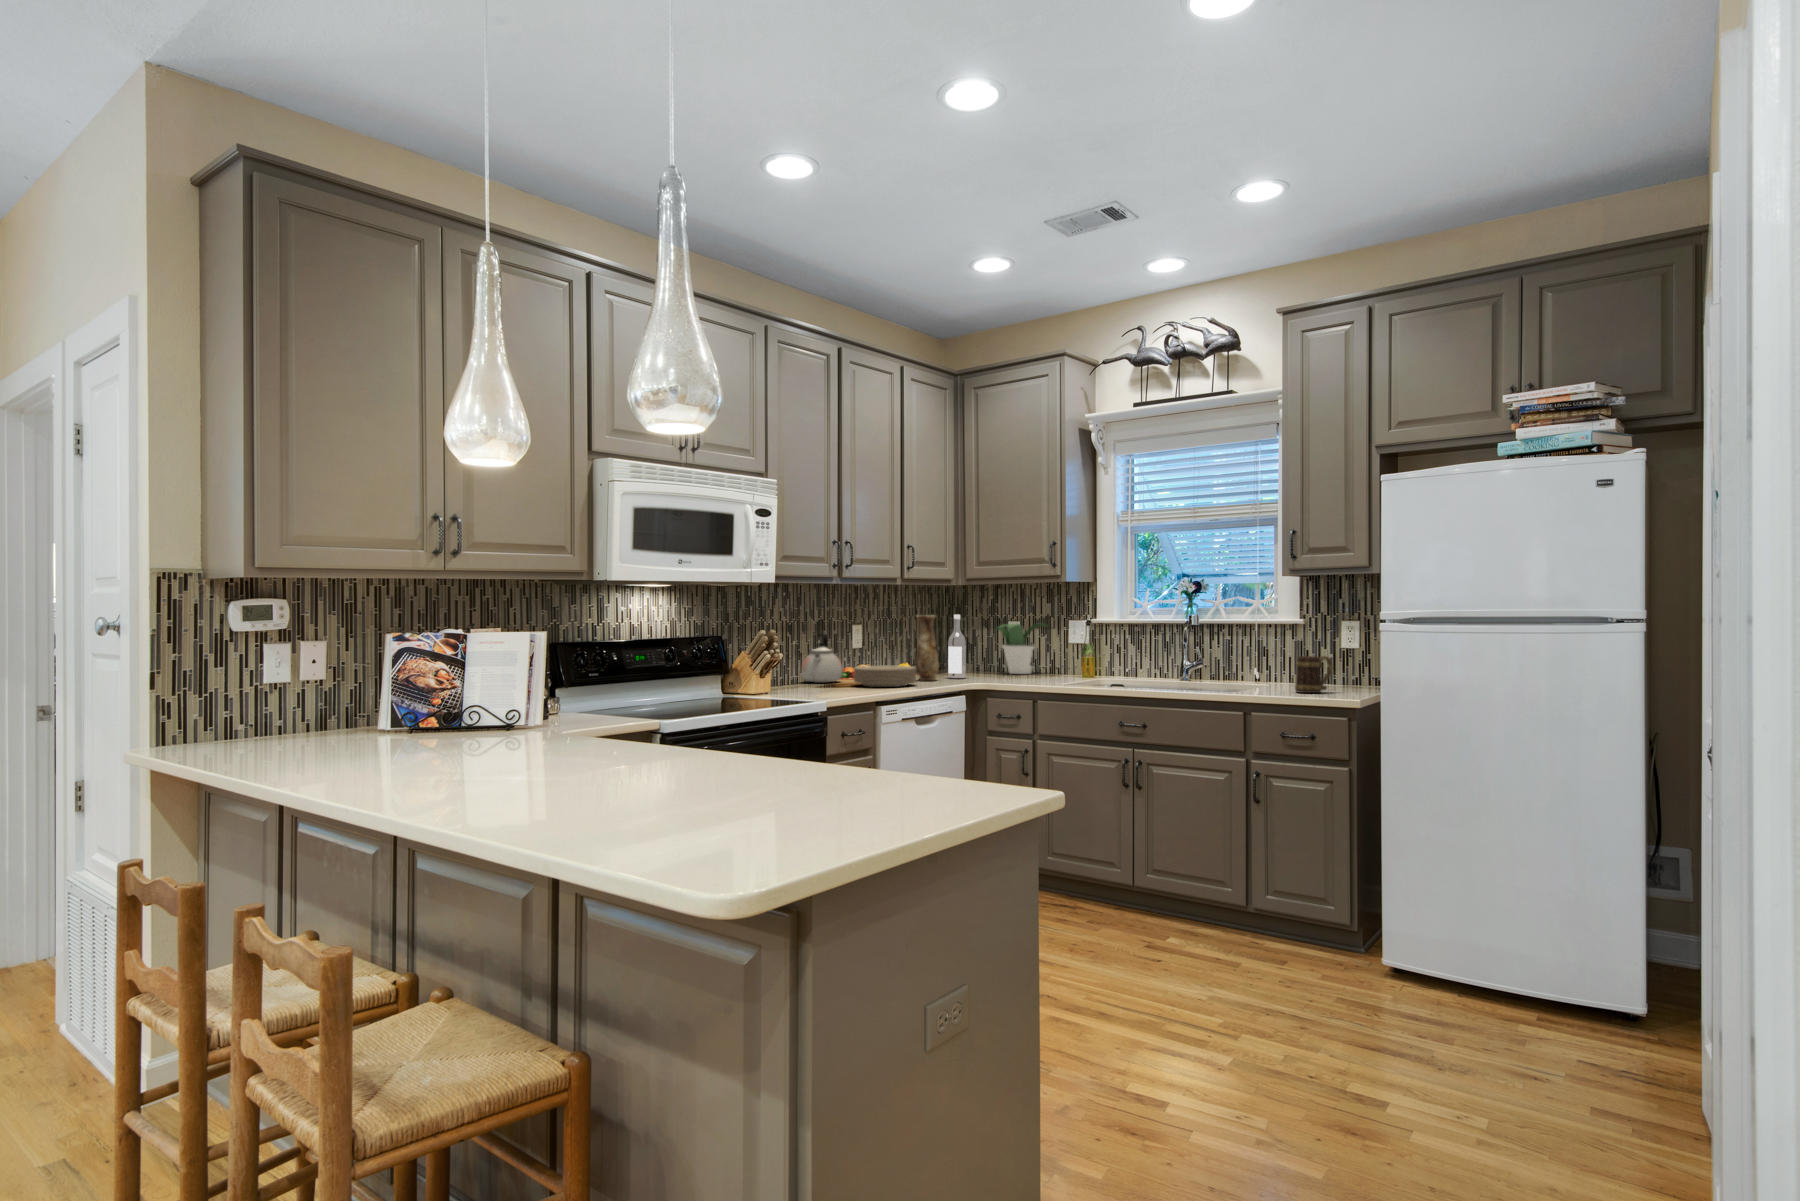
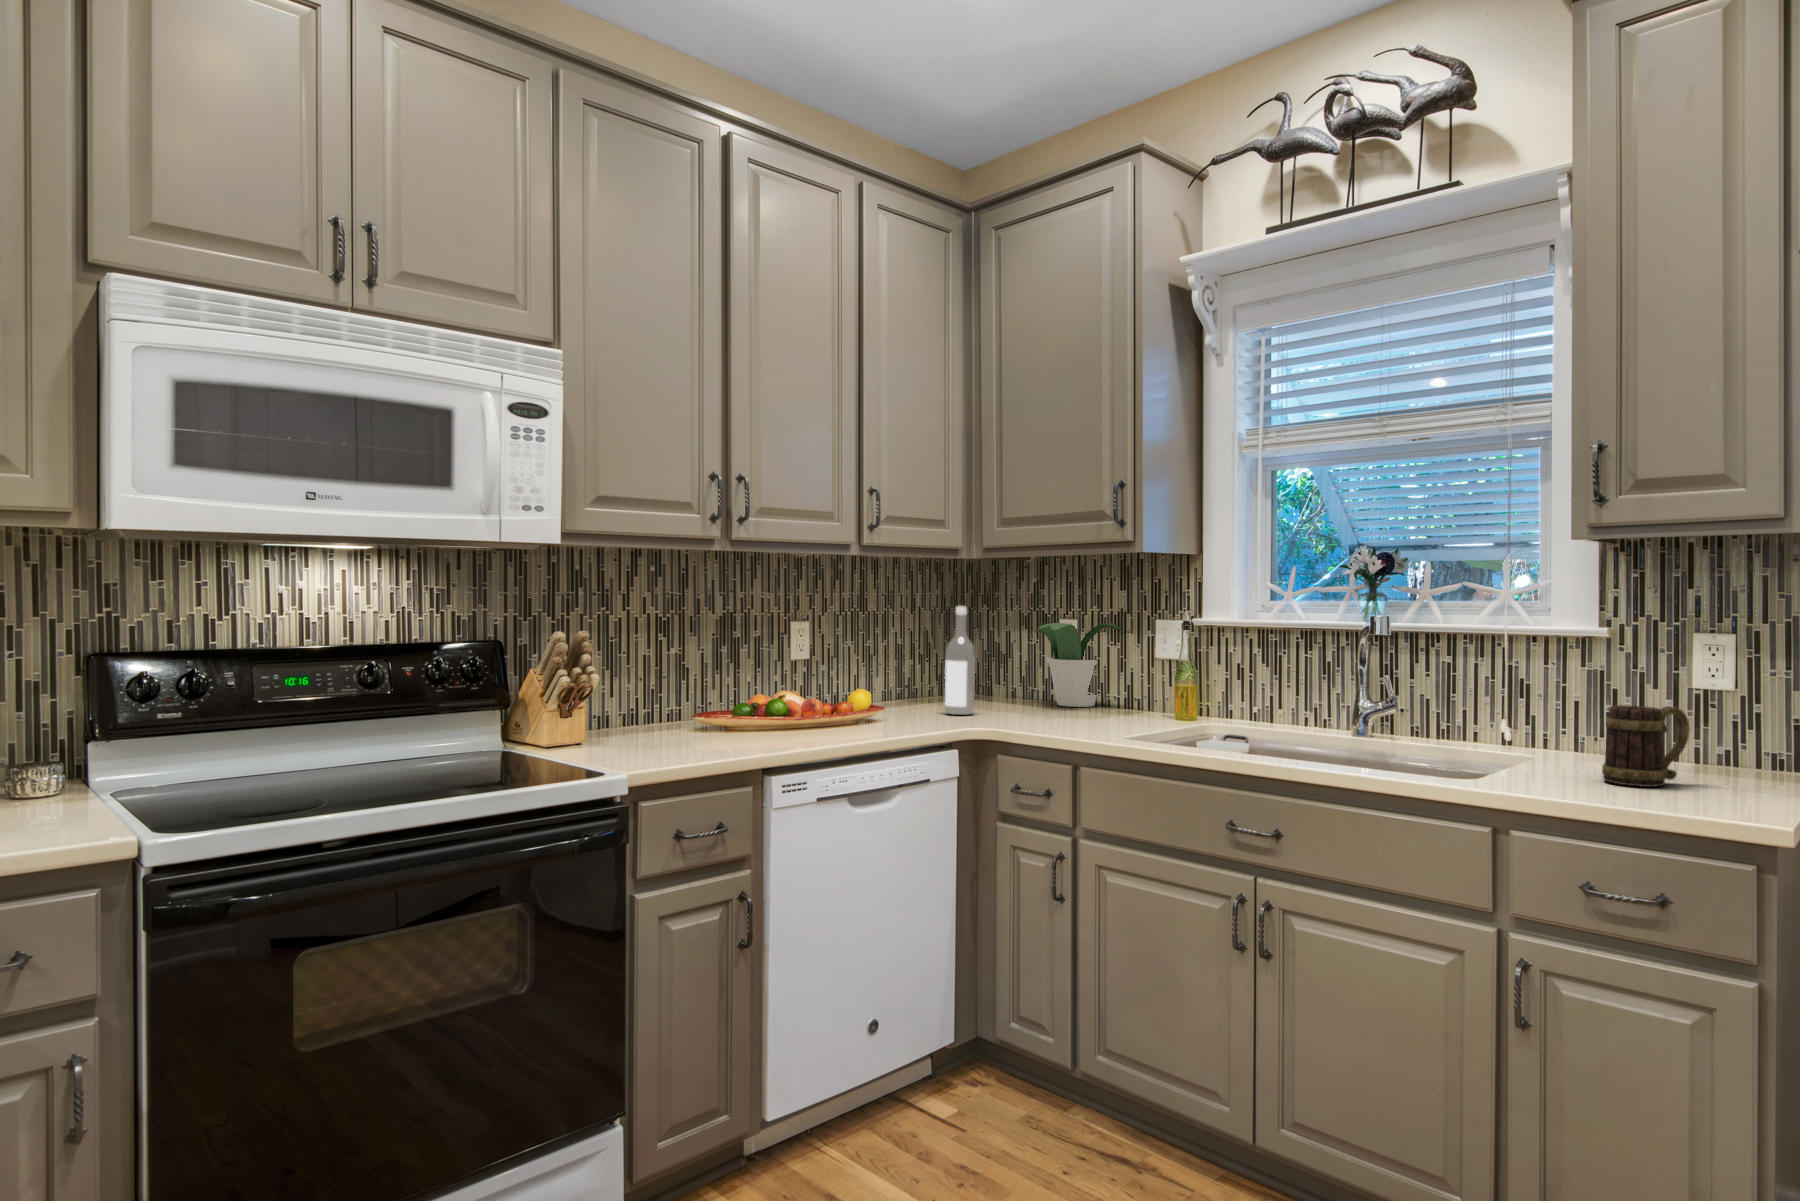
vase: present [916,615,939,681] -> none [885,607,923,719]
kettle: present [801,634,842,683] -> none [691,636,761,718]
plate: present [854,666,916,687] -> none [759,693,869,734]

